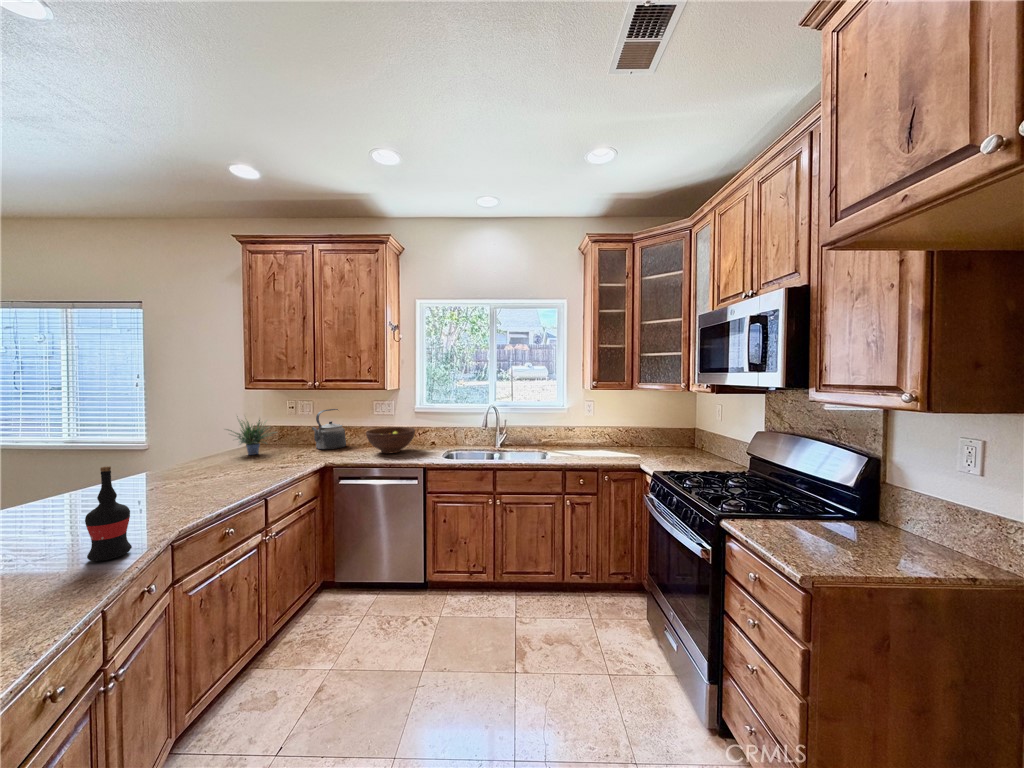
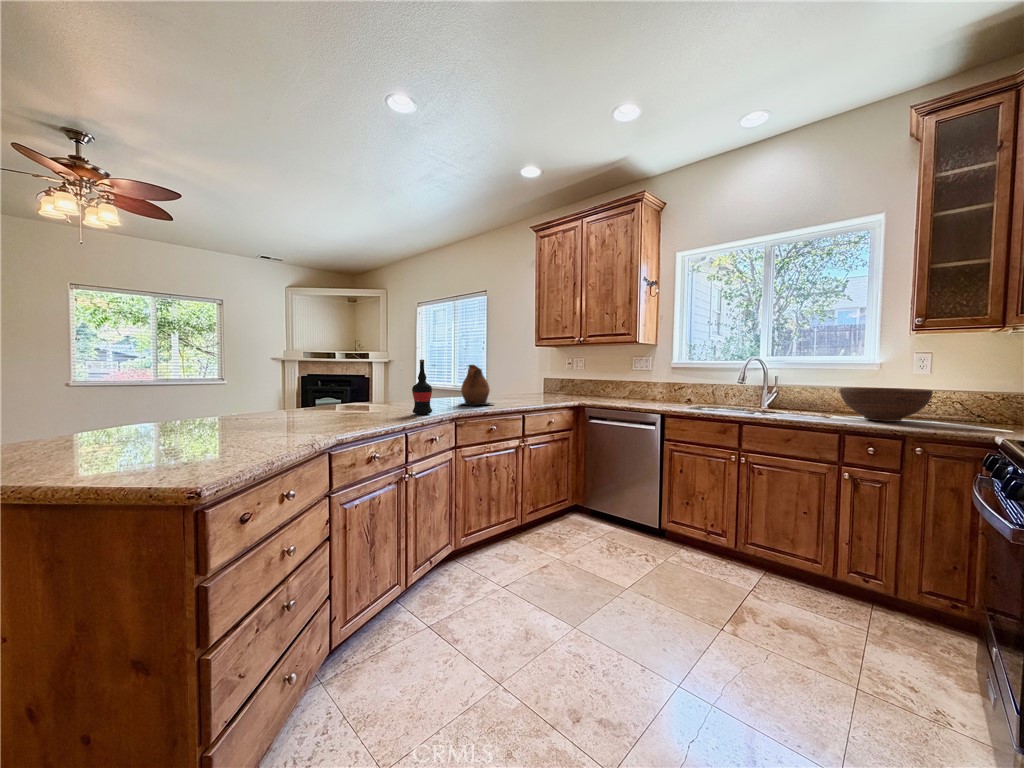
kettle: present [312,409,346,449] -> none [580,364,609,398]
potted plant: present [227,416,276,455] -> none [521,362,558,396]
fruit bowl: present [366,427,415,454] -> present [840,387,933,422]
ceramic pitcher: none [142,443,214,506] -> present [461,365,493,405]

